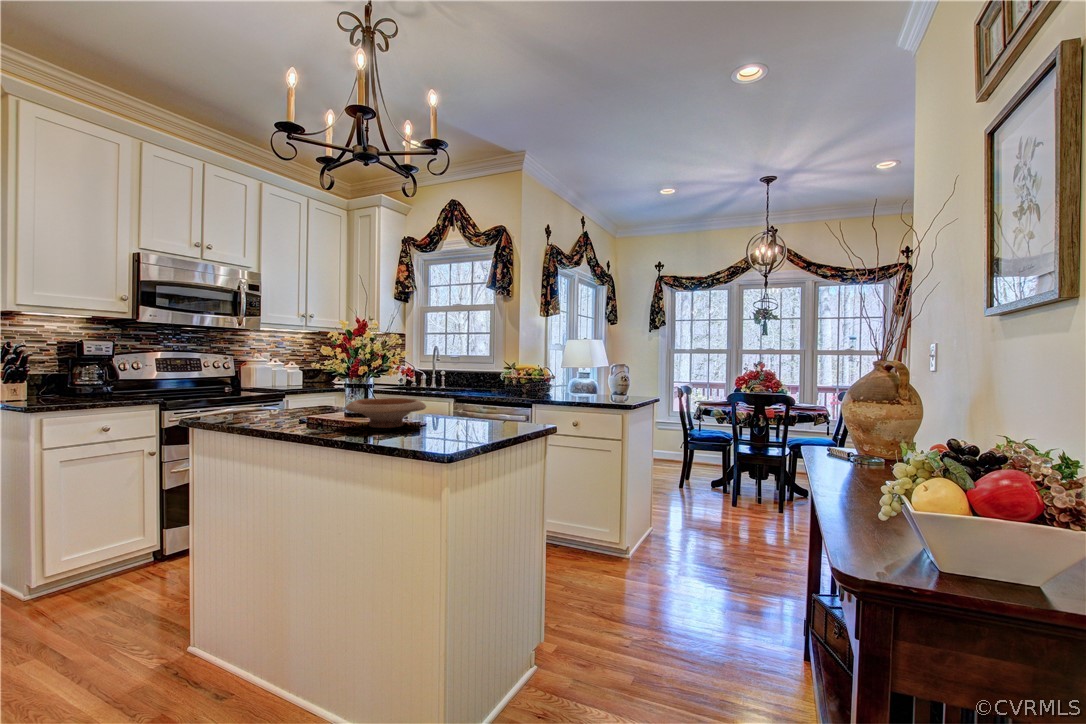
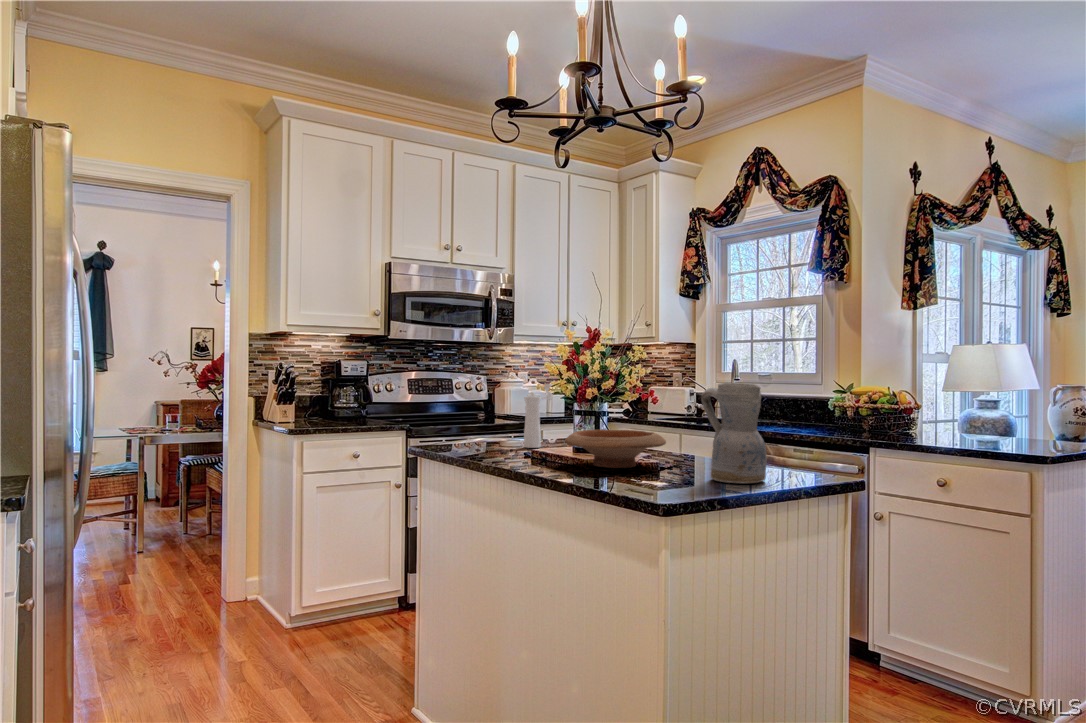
ceramic pitcher: none [459,362,505,434] -> present [701,383,767,483]
pepper mill: none [297,363,323,415] -> present [524,384,553,448]

